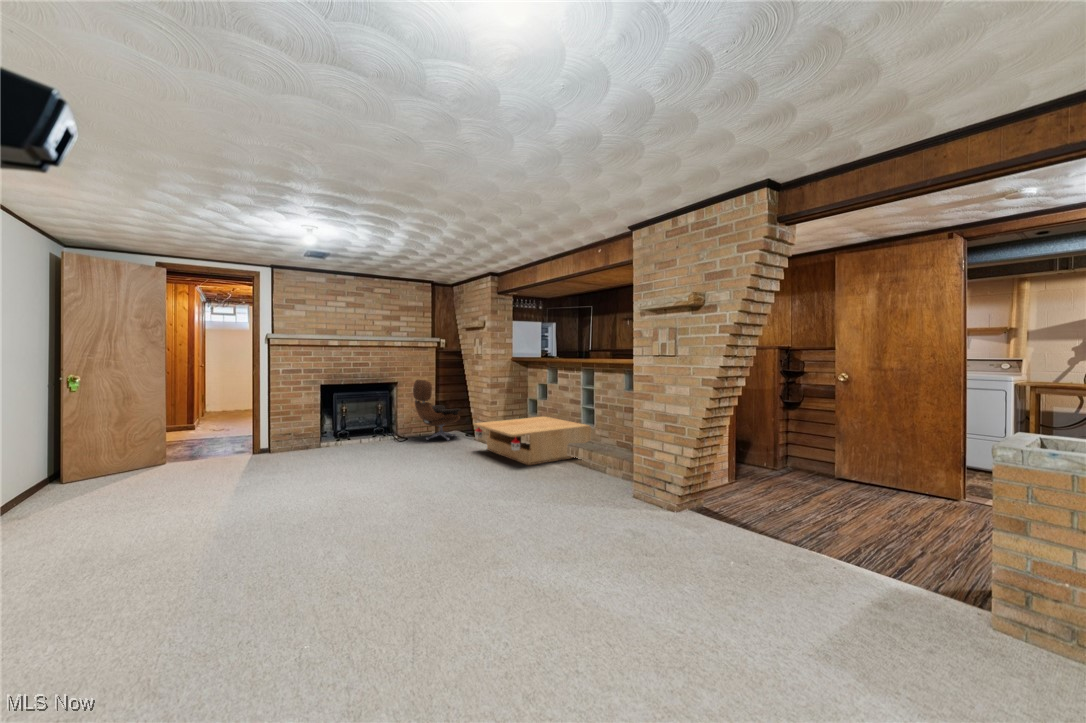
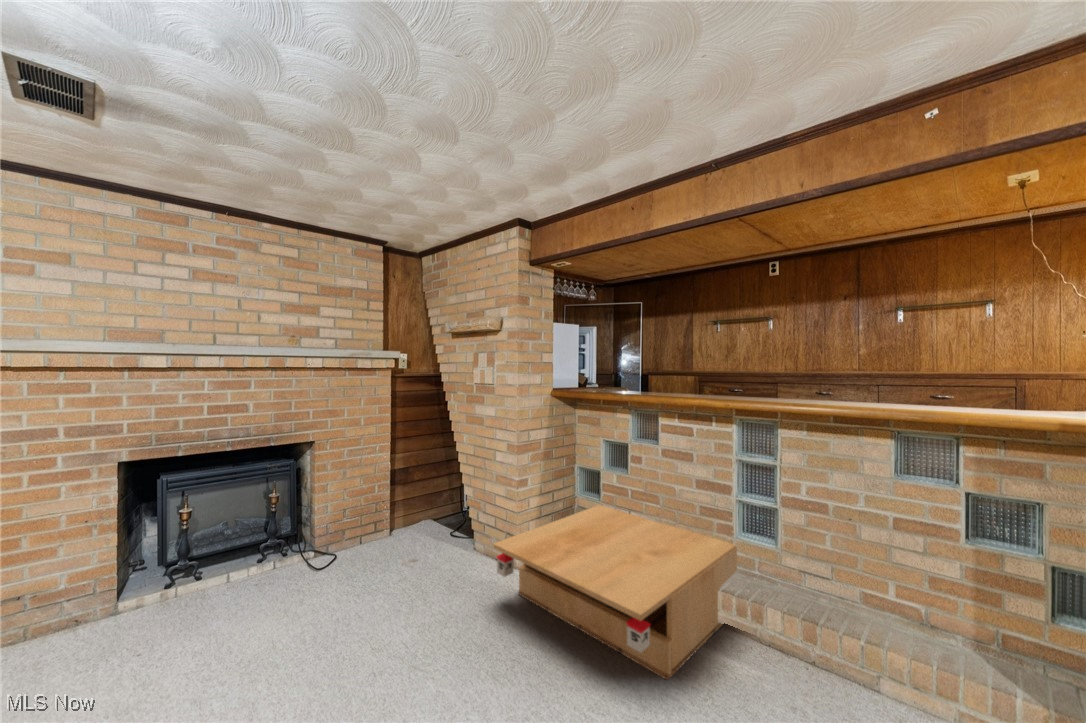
lounge chair: present [413,380,461,440] -> none [347,435,449,559]

